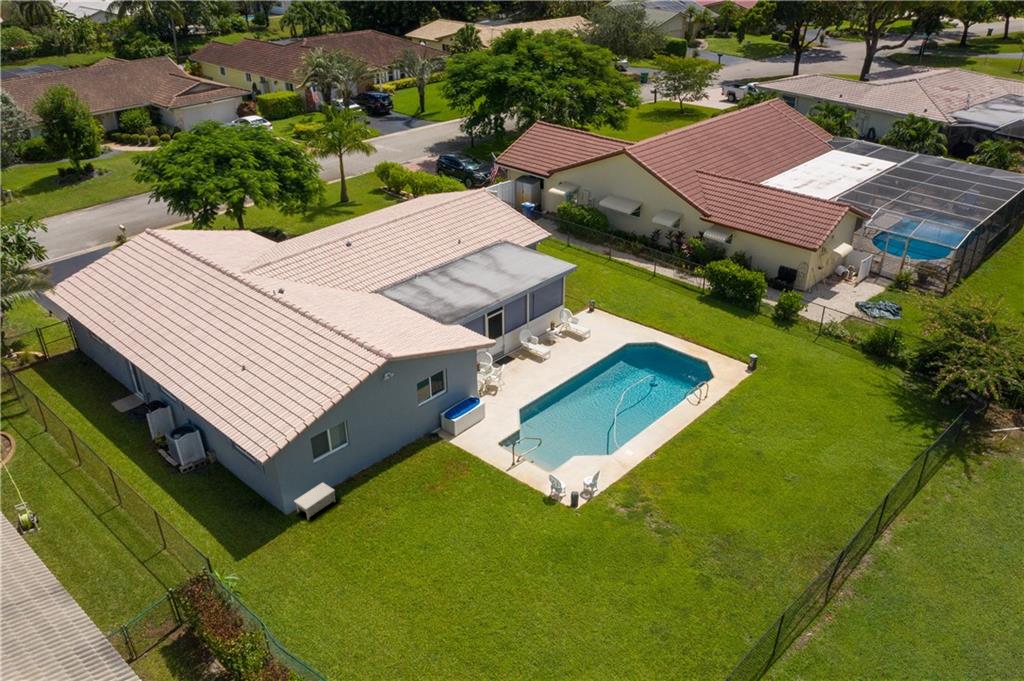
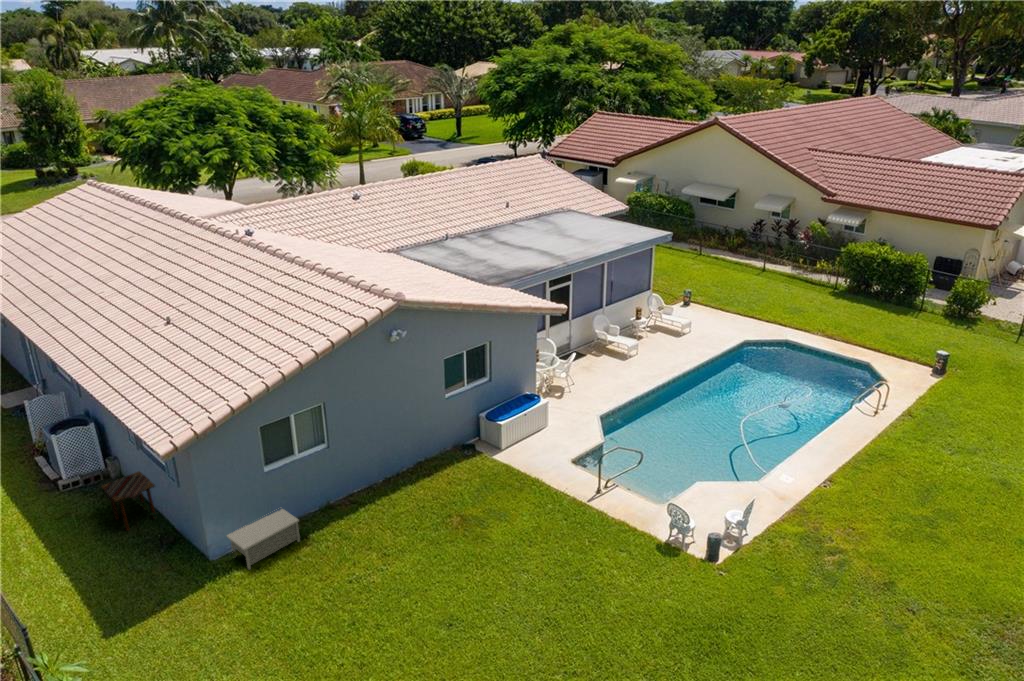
side table: none [213,461,246,498] -> present [101,471,155,531]

